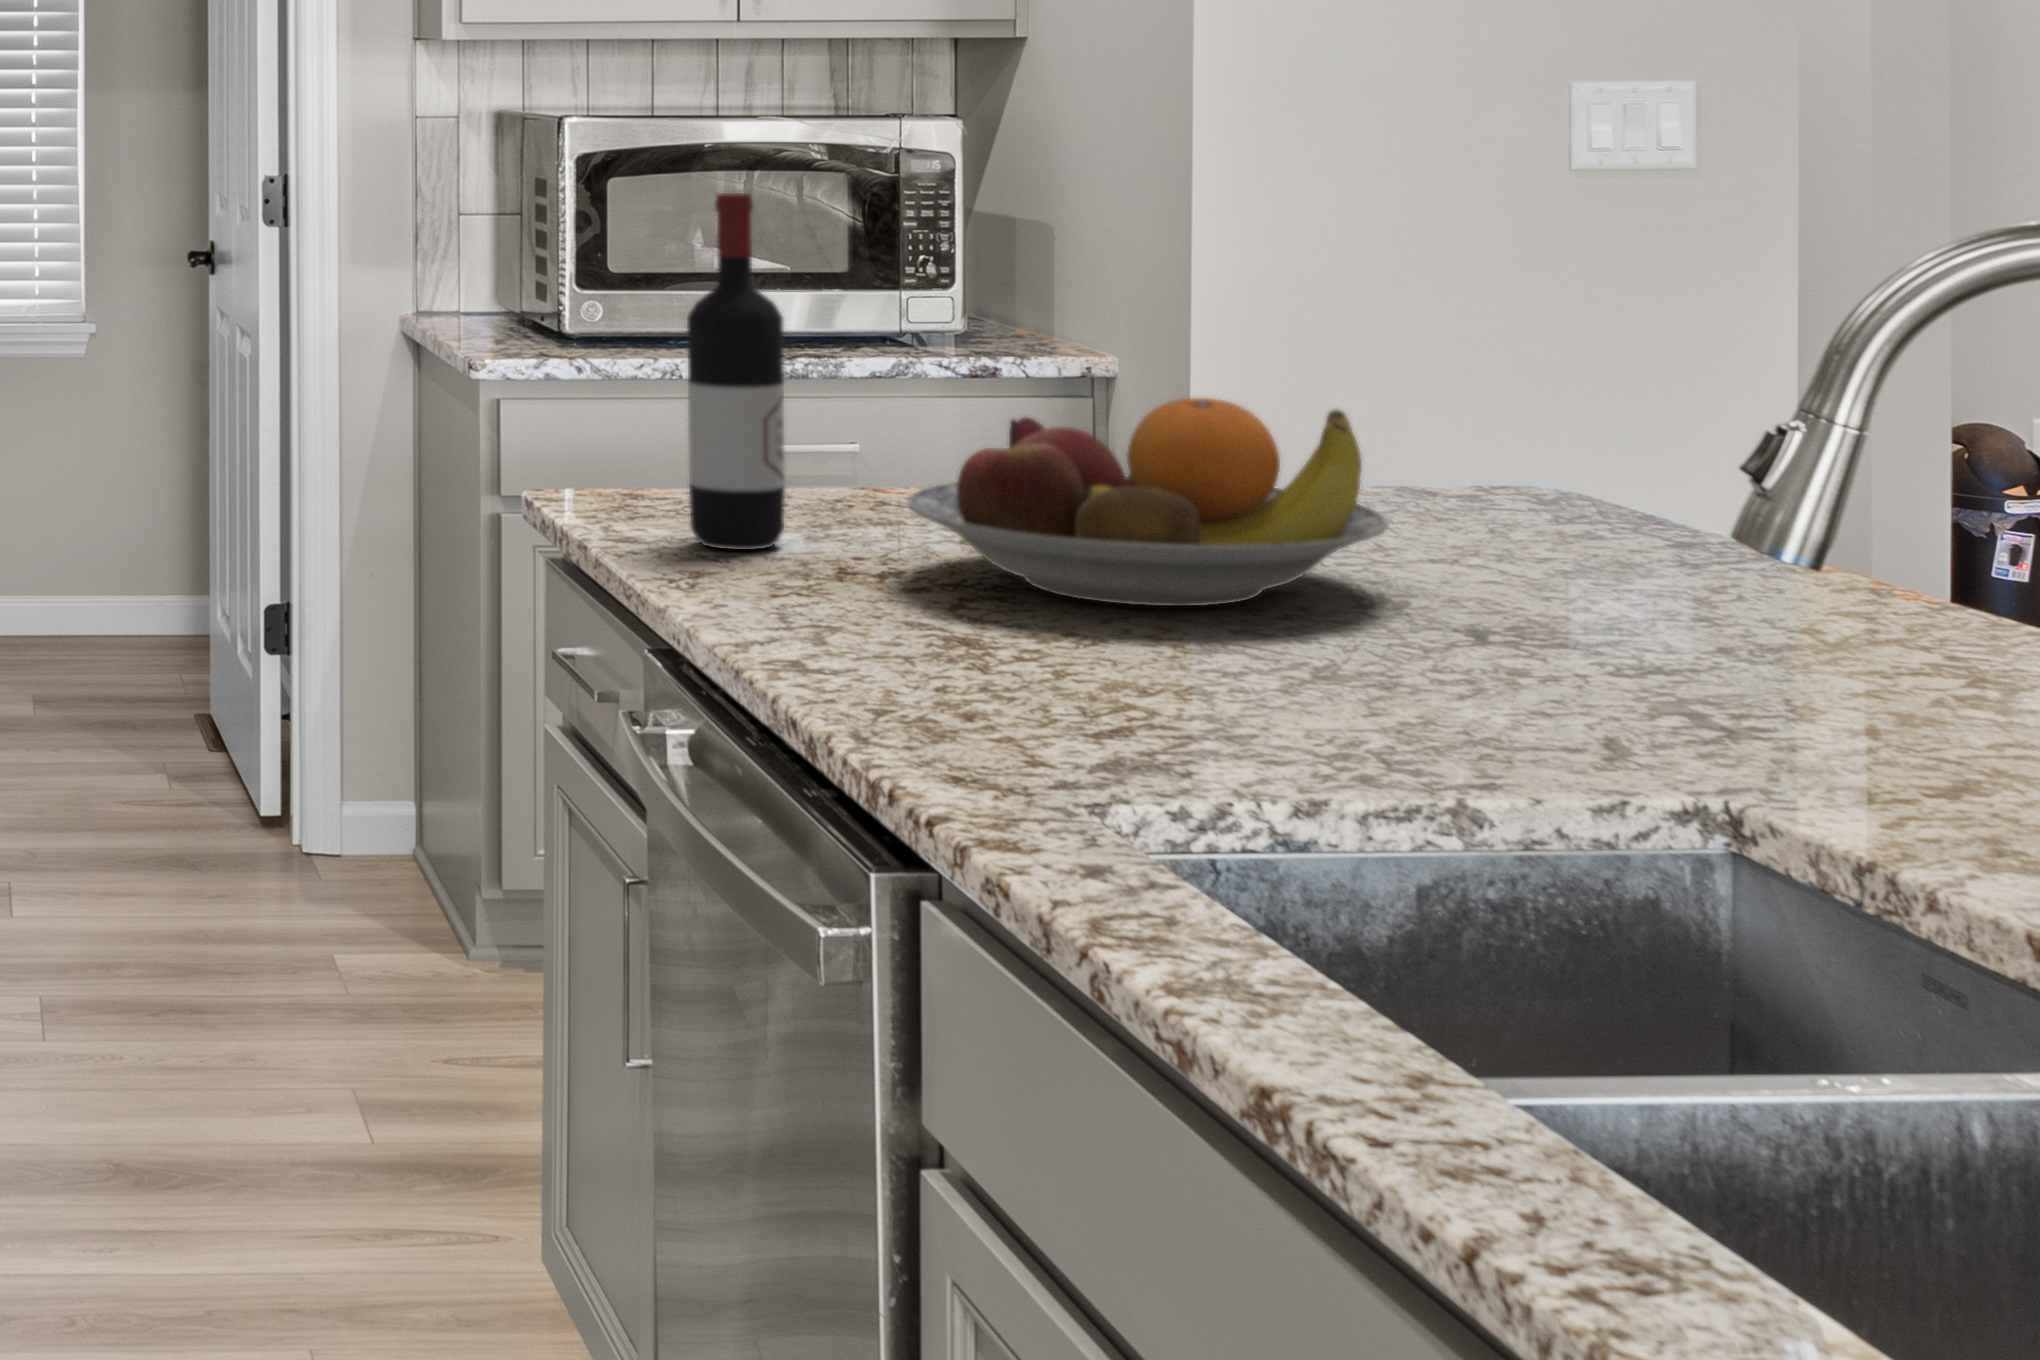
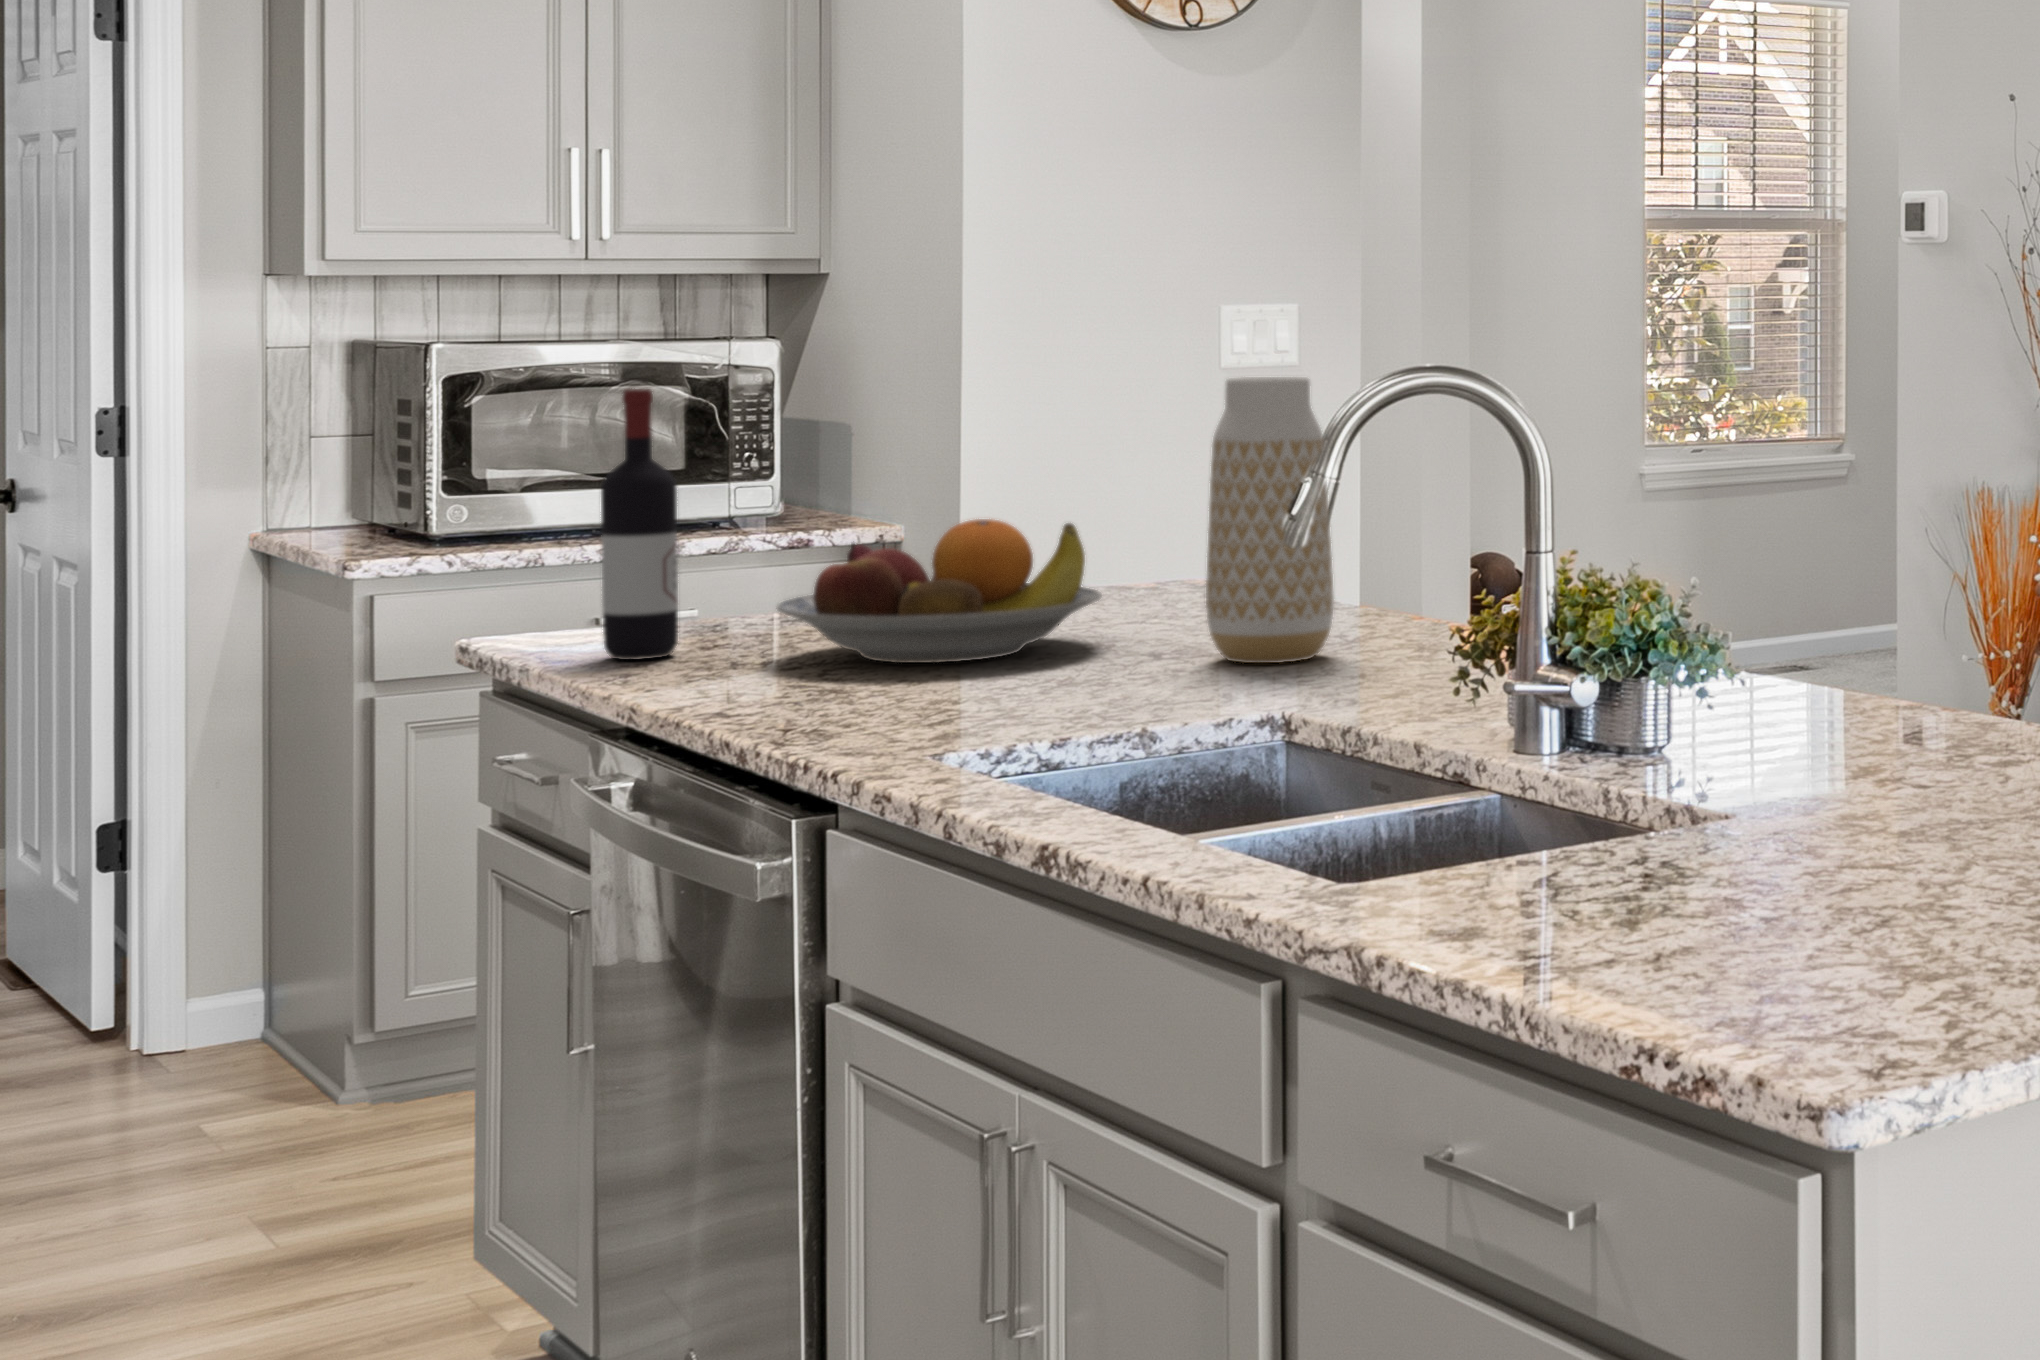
vase: none [1566,207,1797,674] -> present [1206,377,1334,663]

